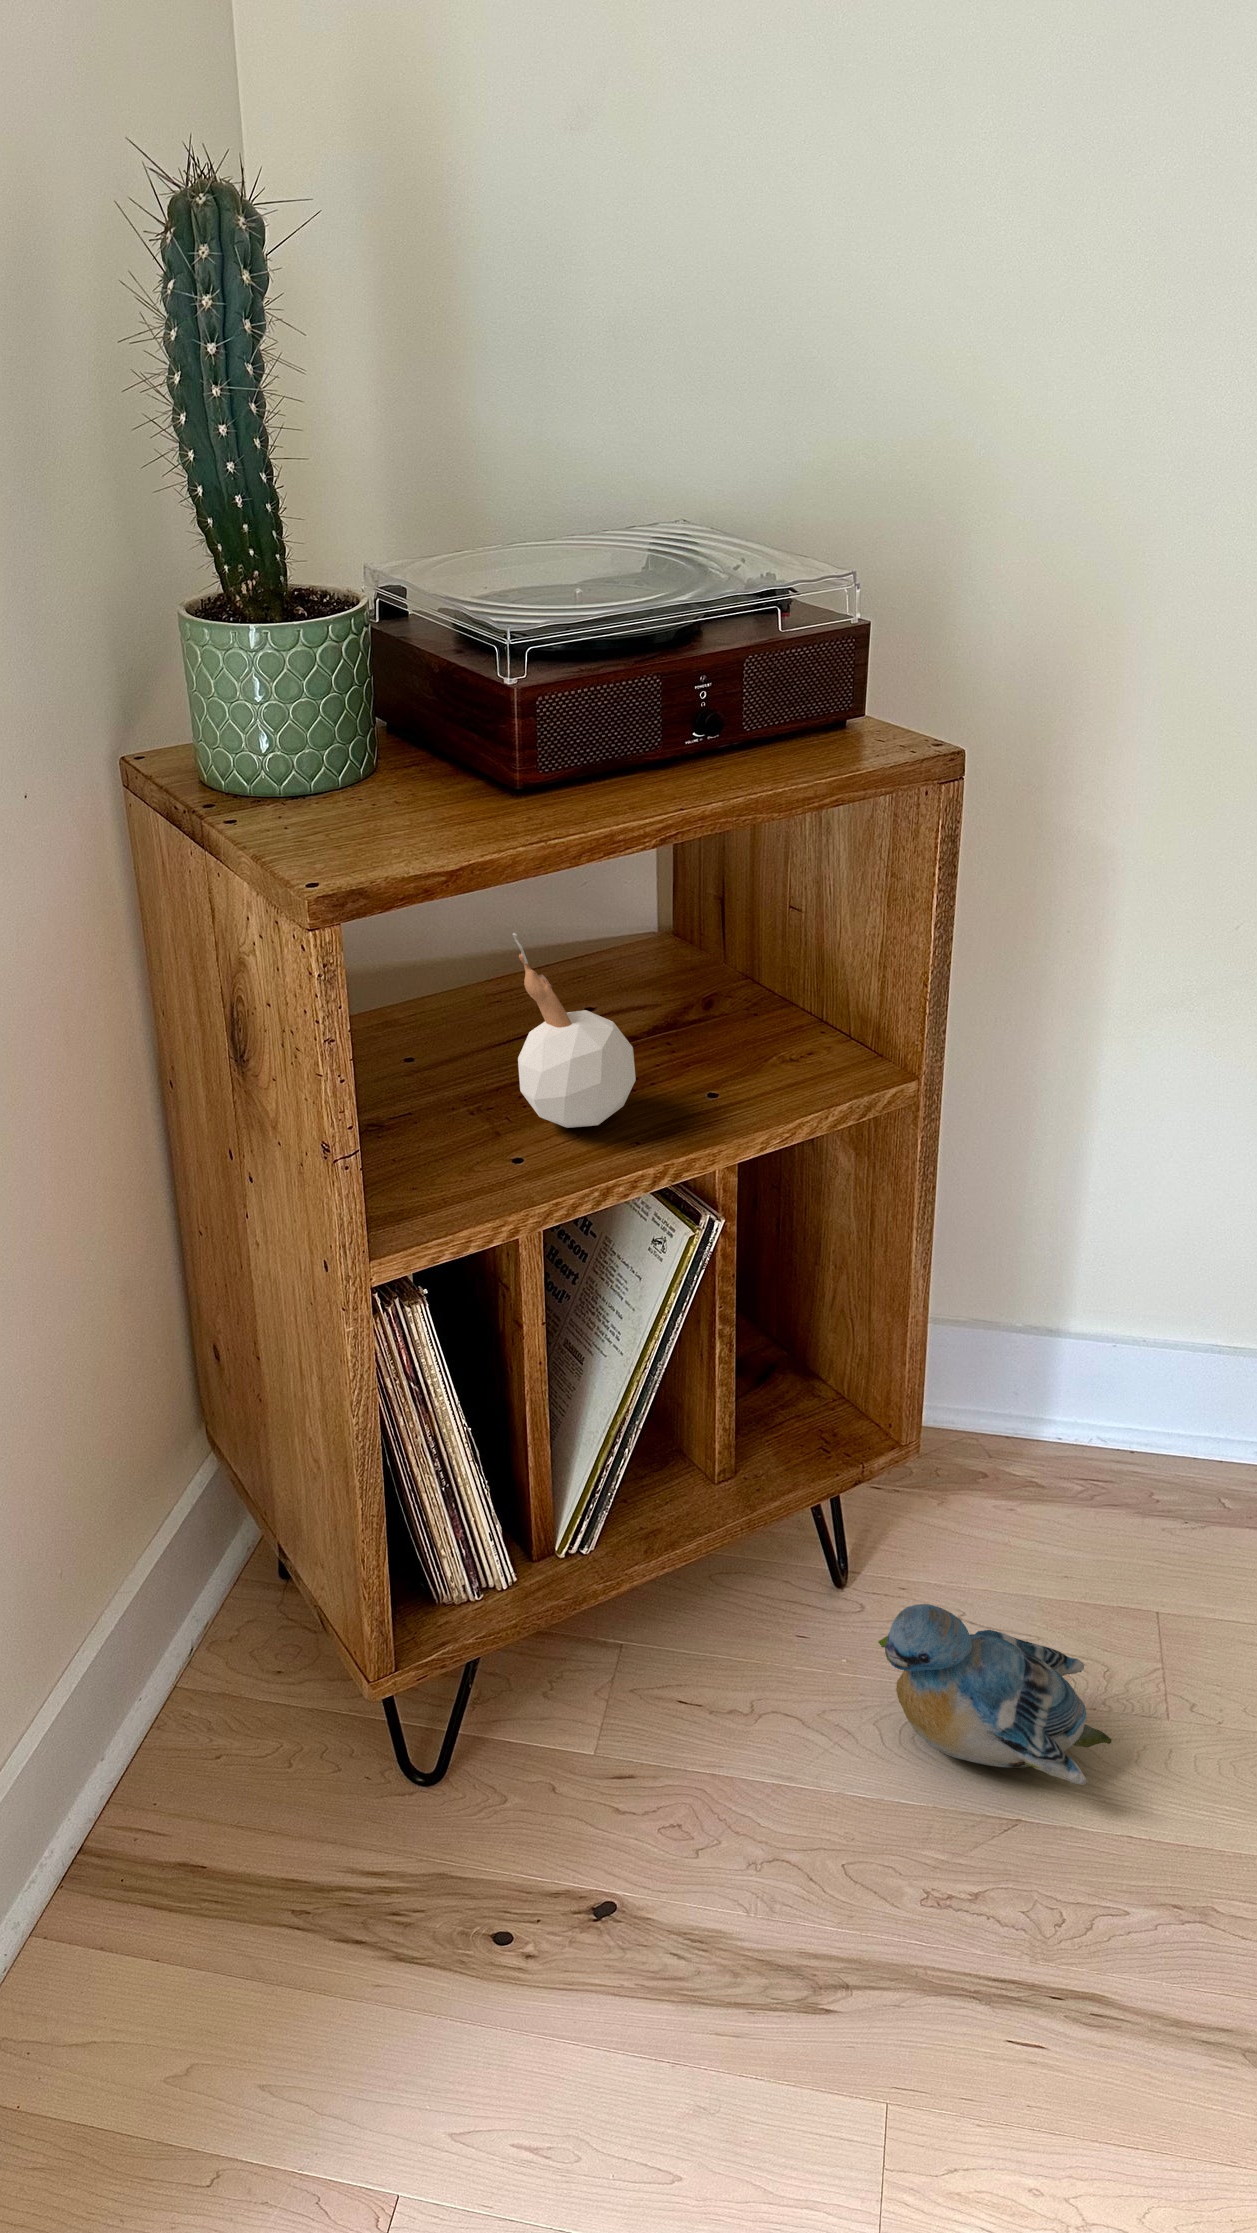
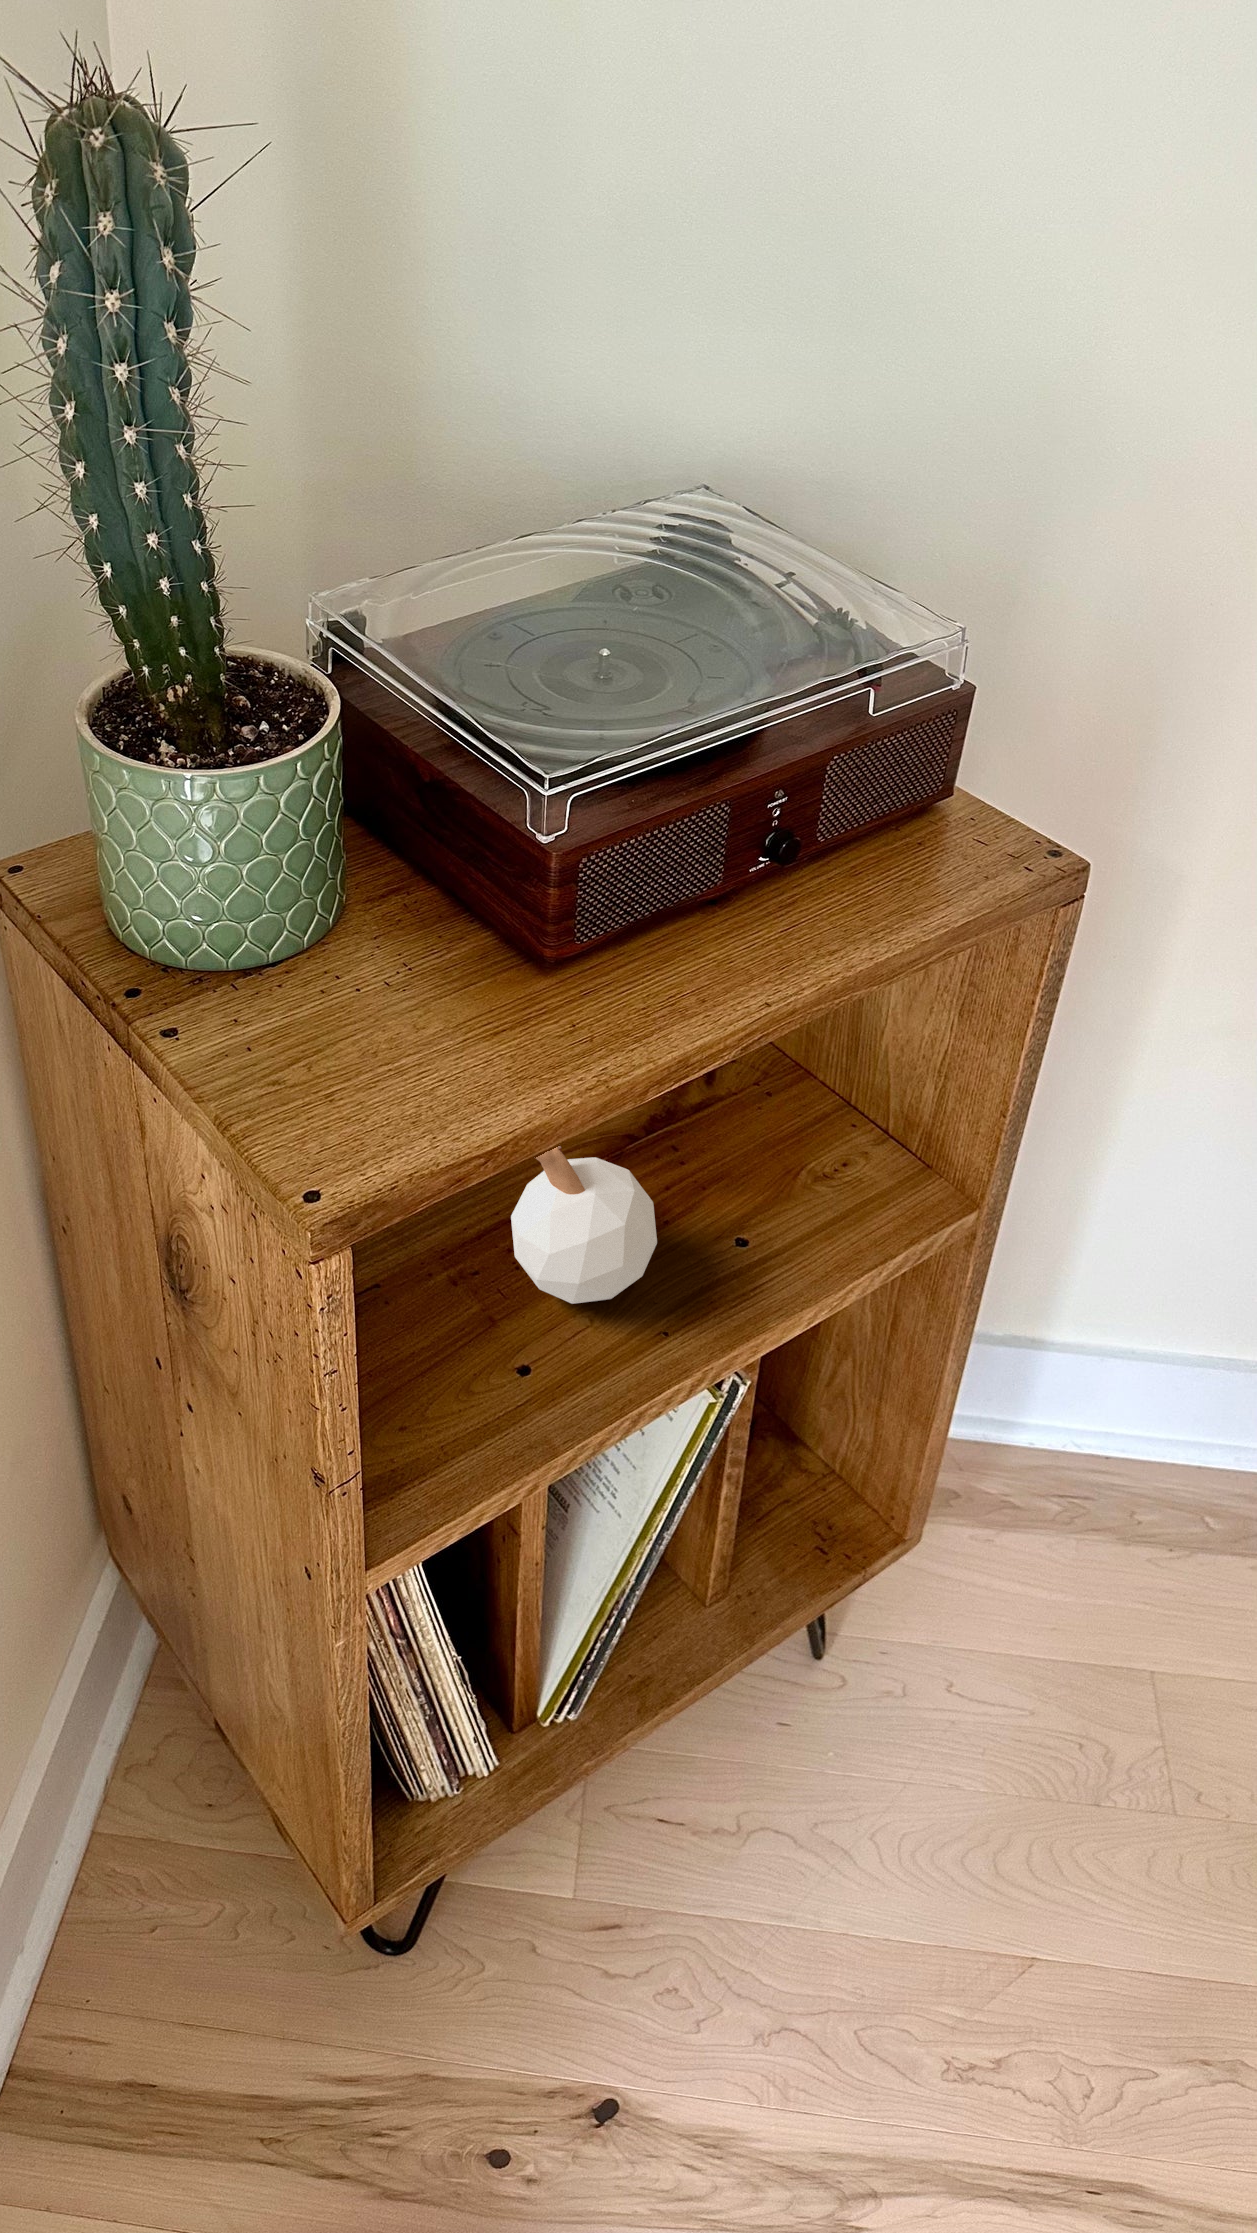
plush toy: present [878,1604,1112,1785] -> none [885,1737,1123,1926]

